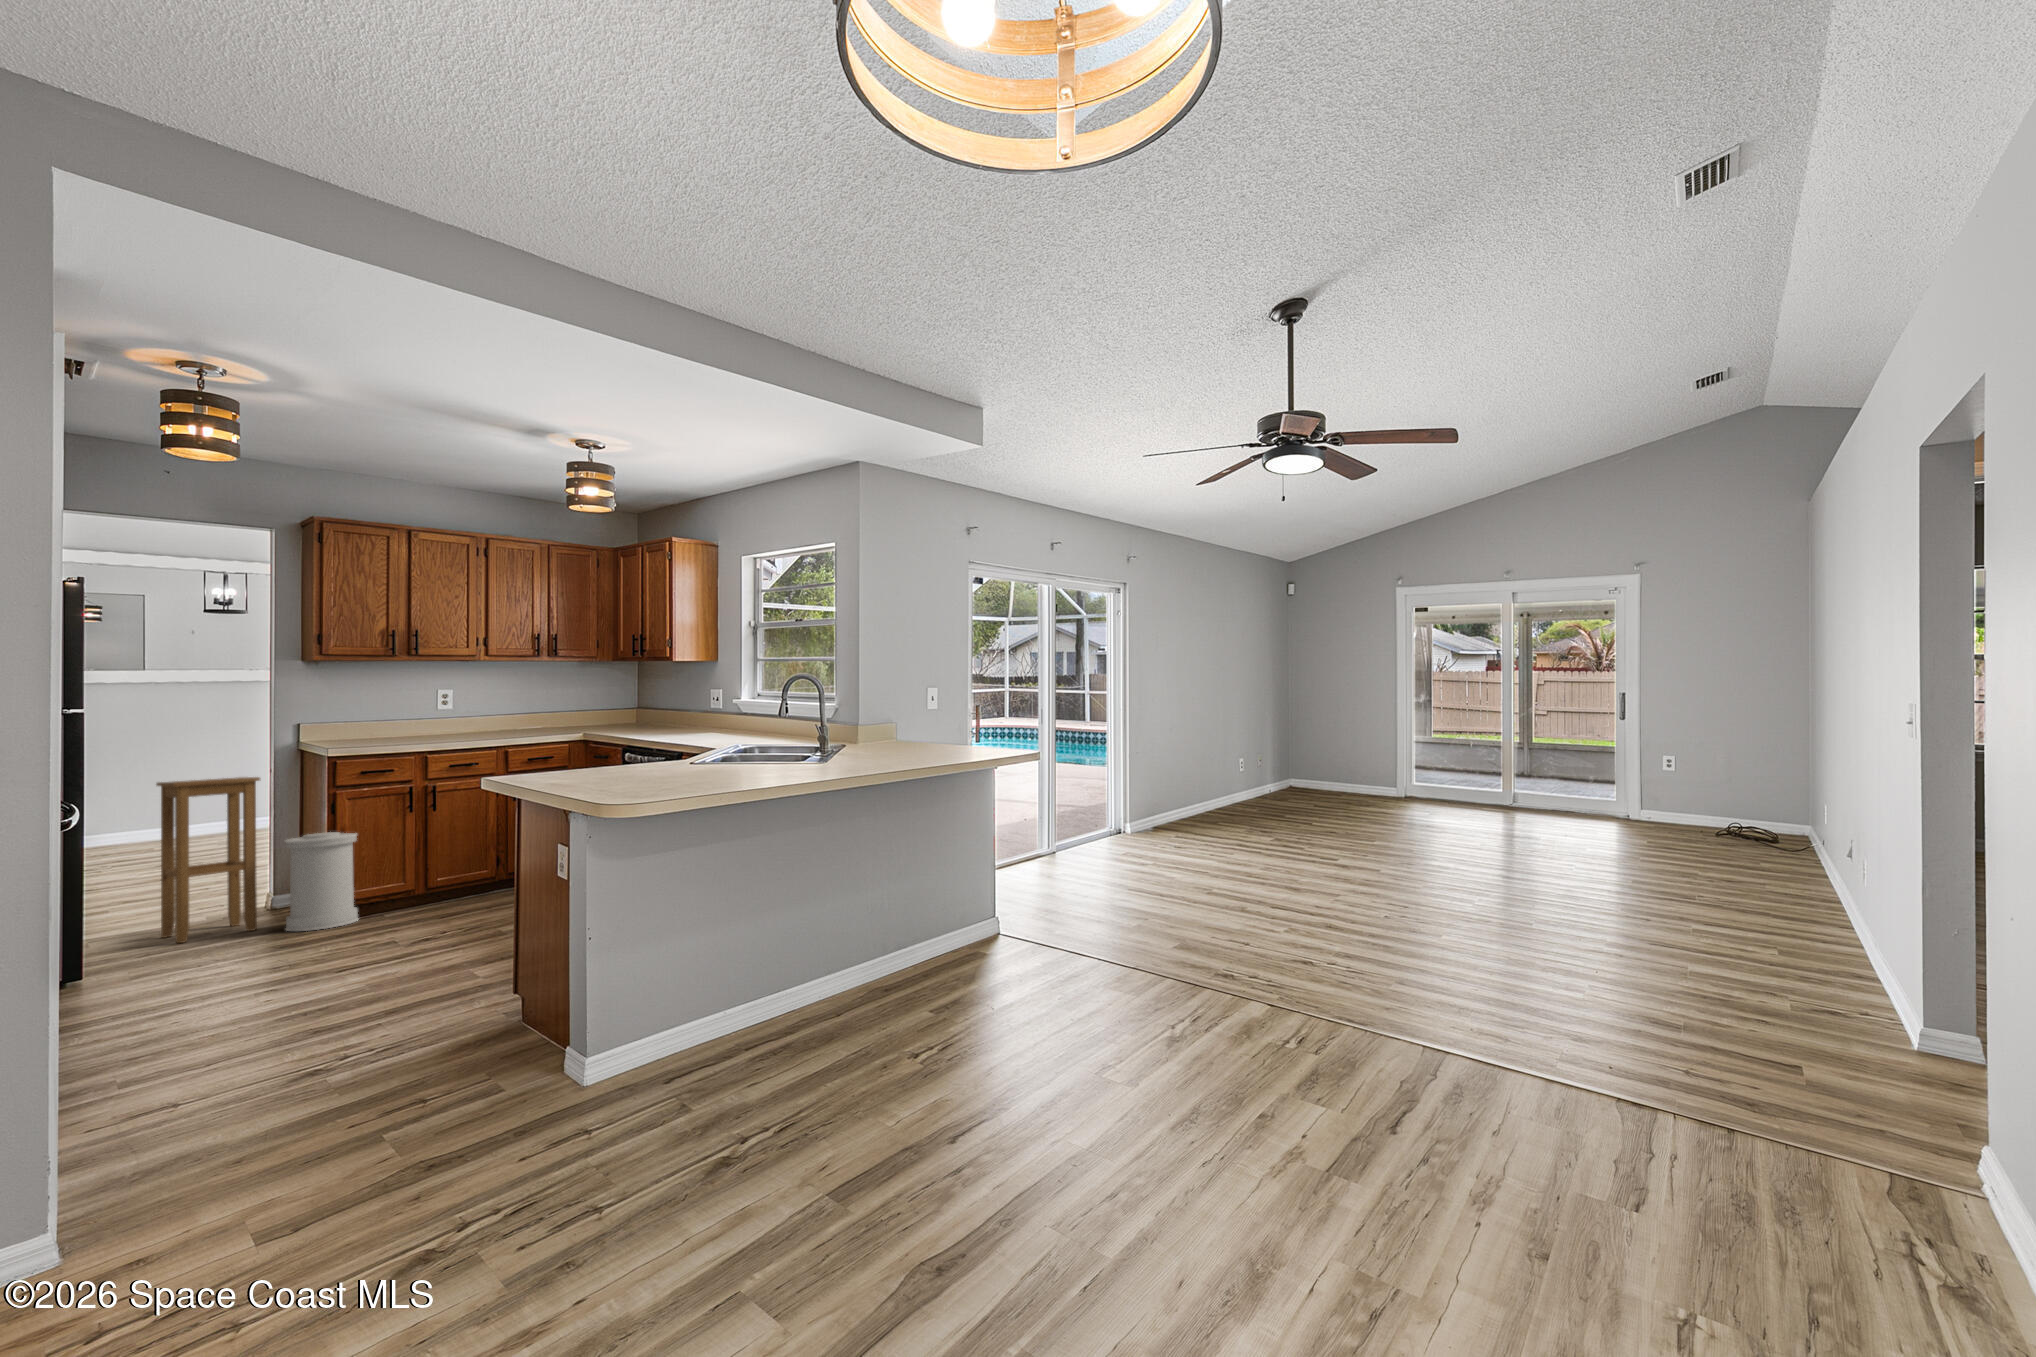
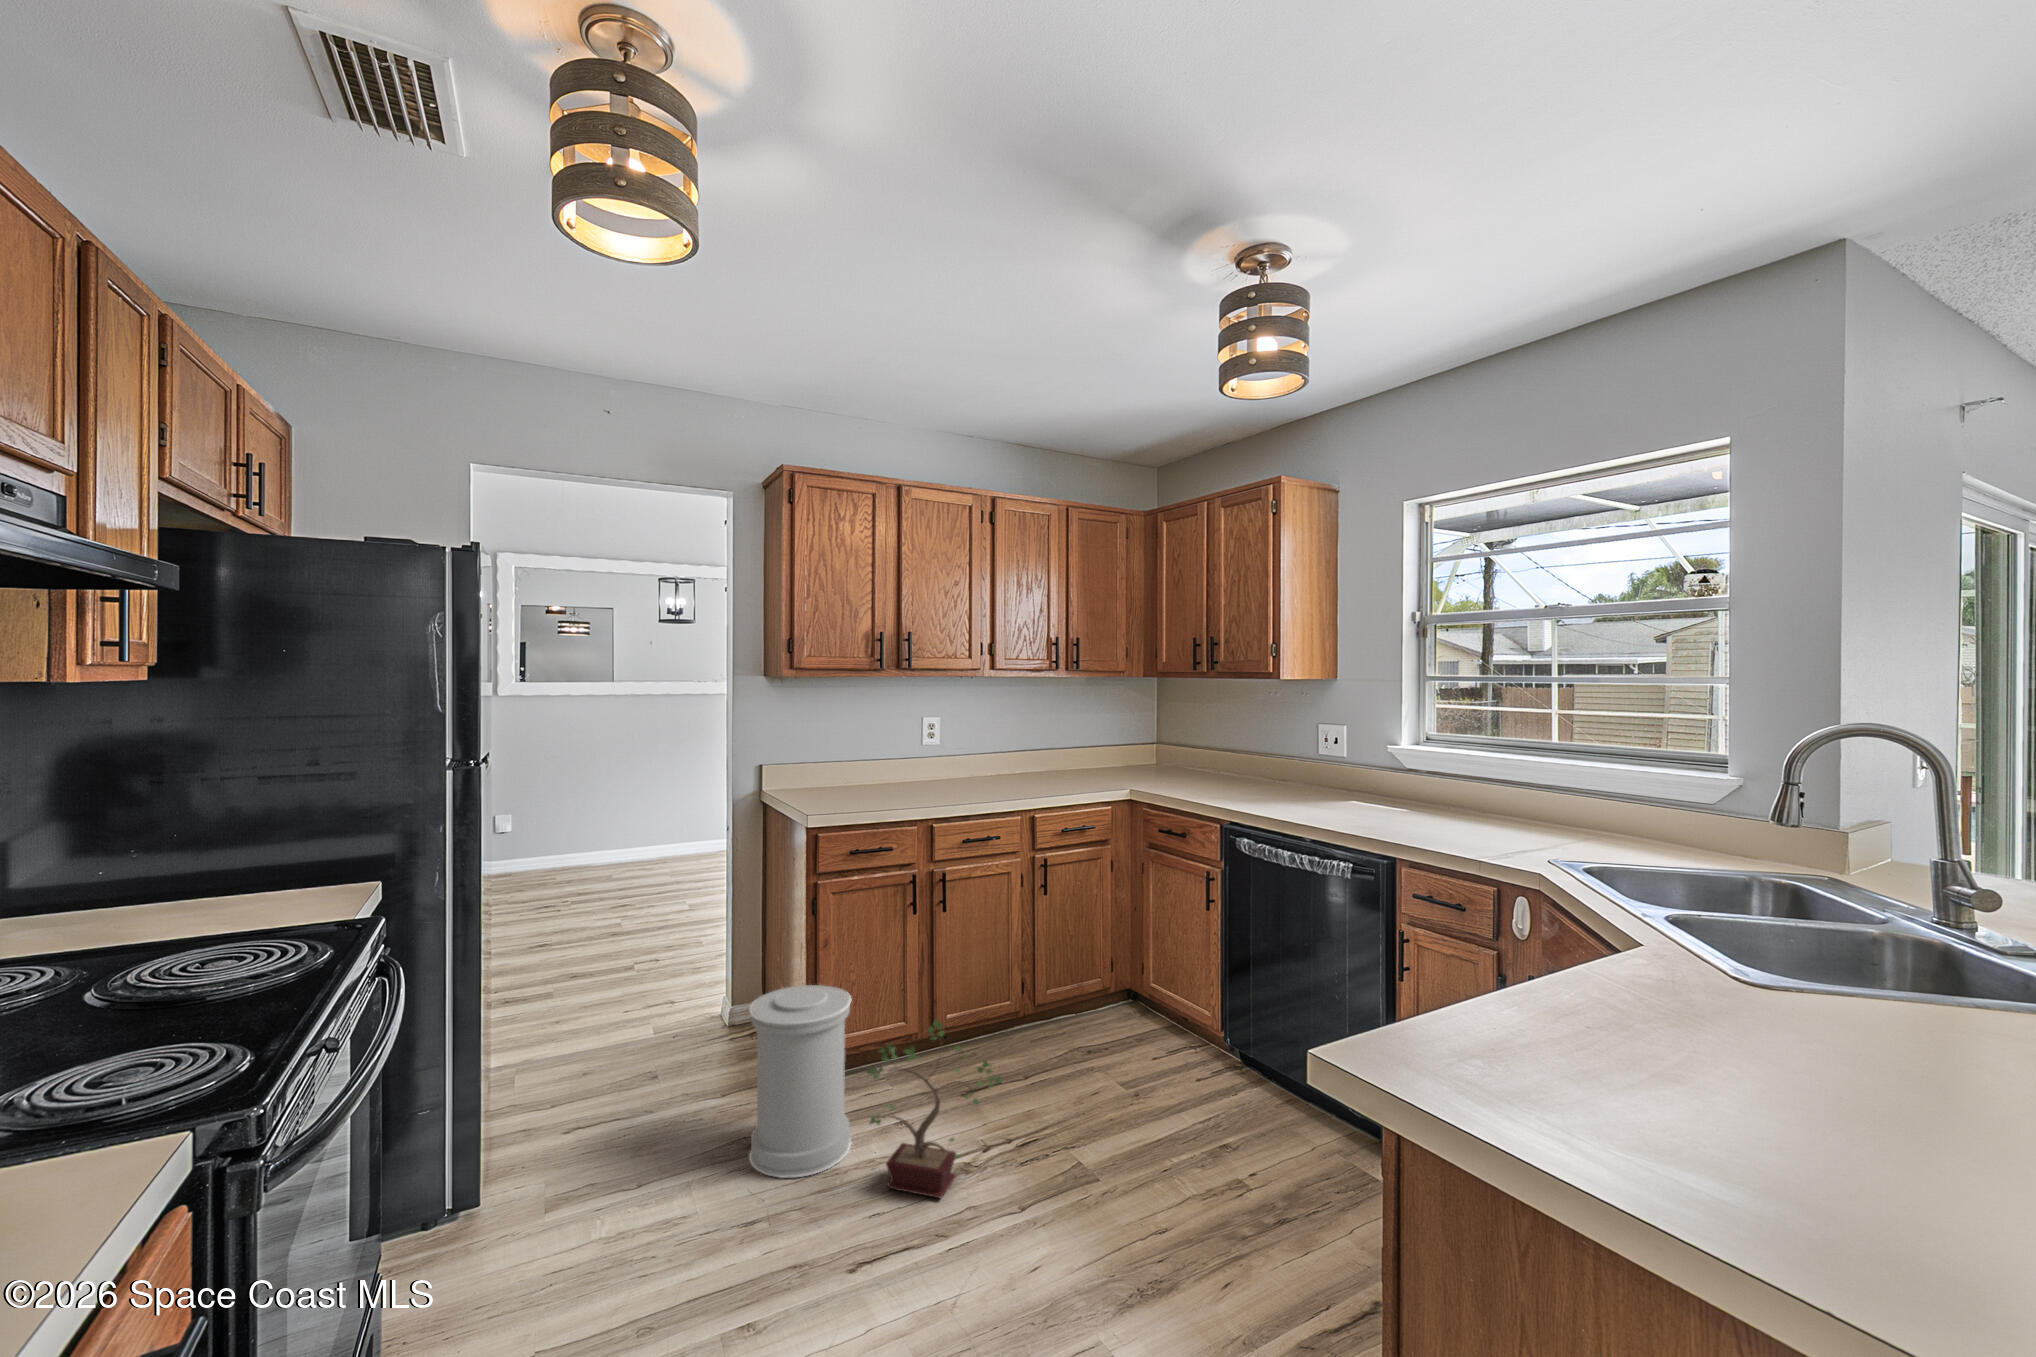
stool: present [156,777,260,943] -> none [584,873,717,1173]
potted plant: none [363,830,447,925] -> present [867,1019,1001,1198]

